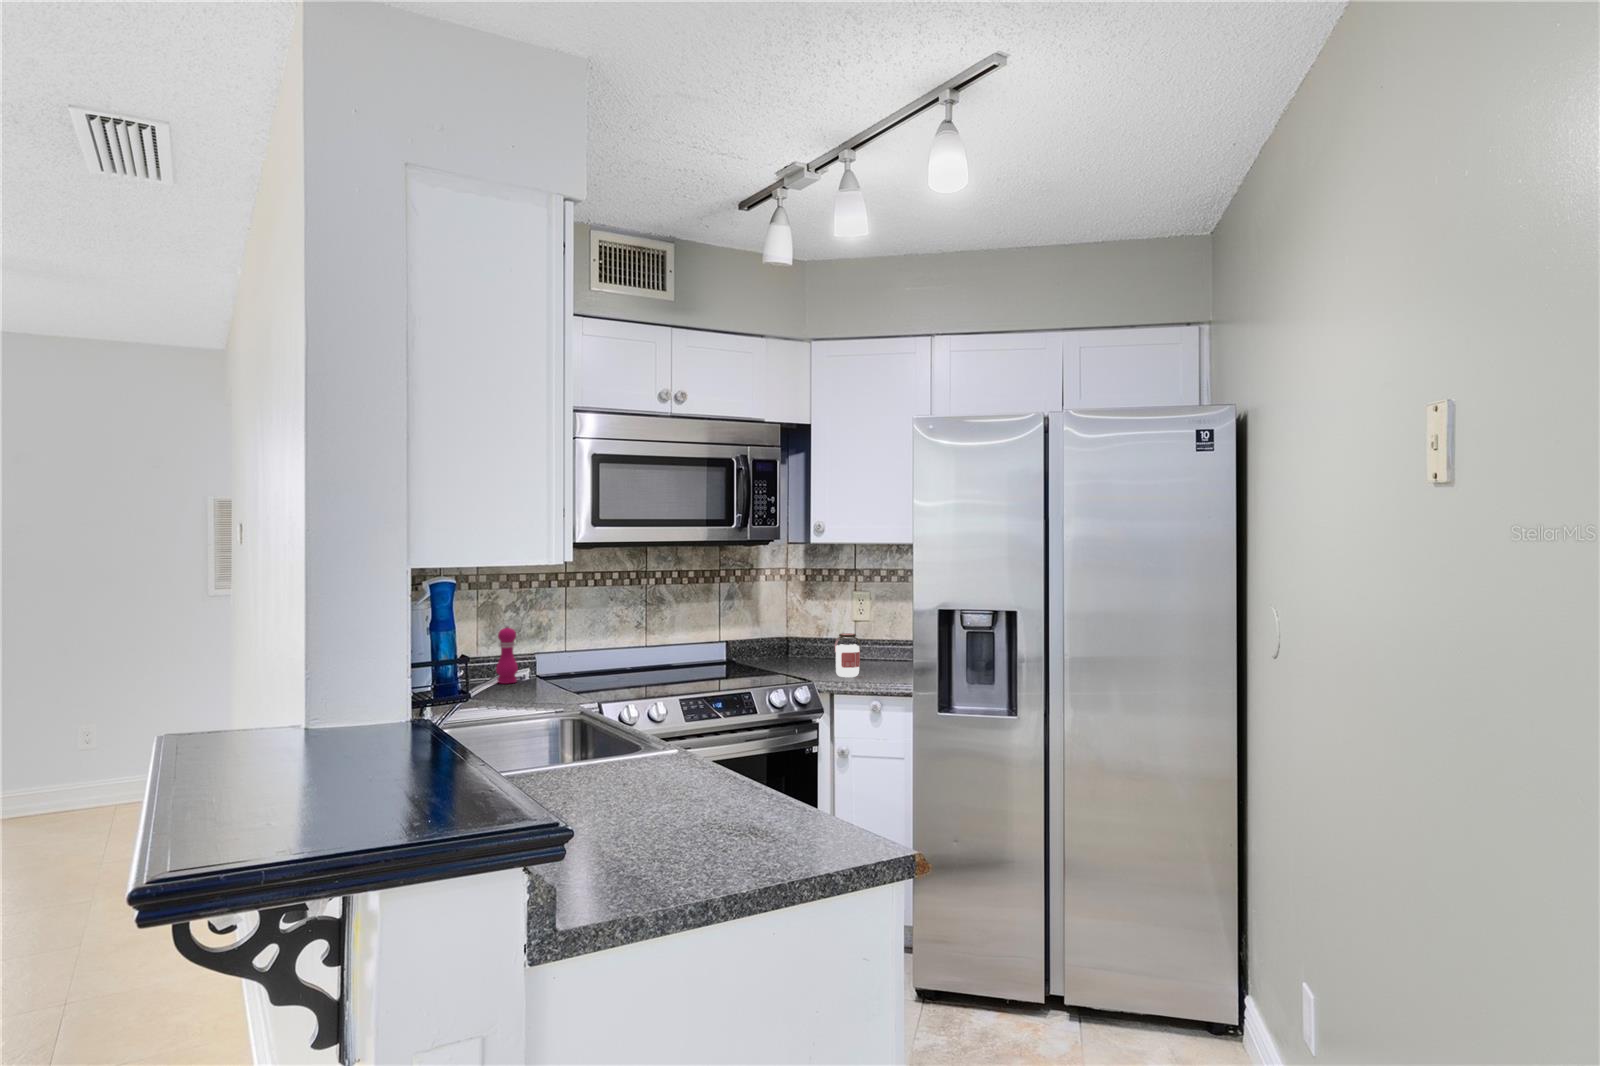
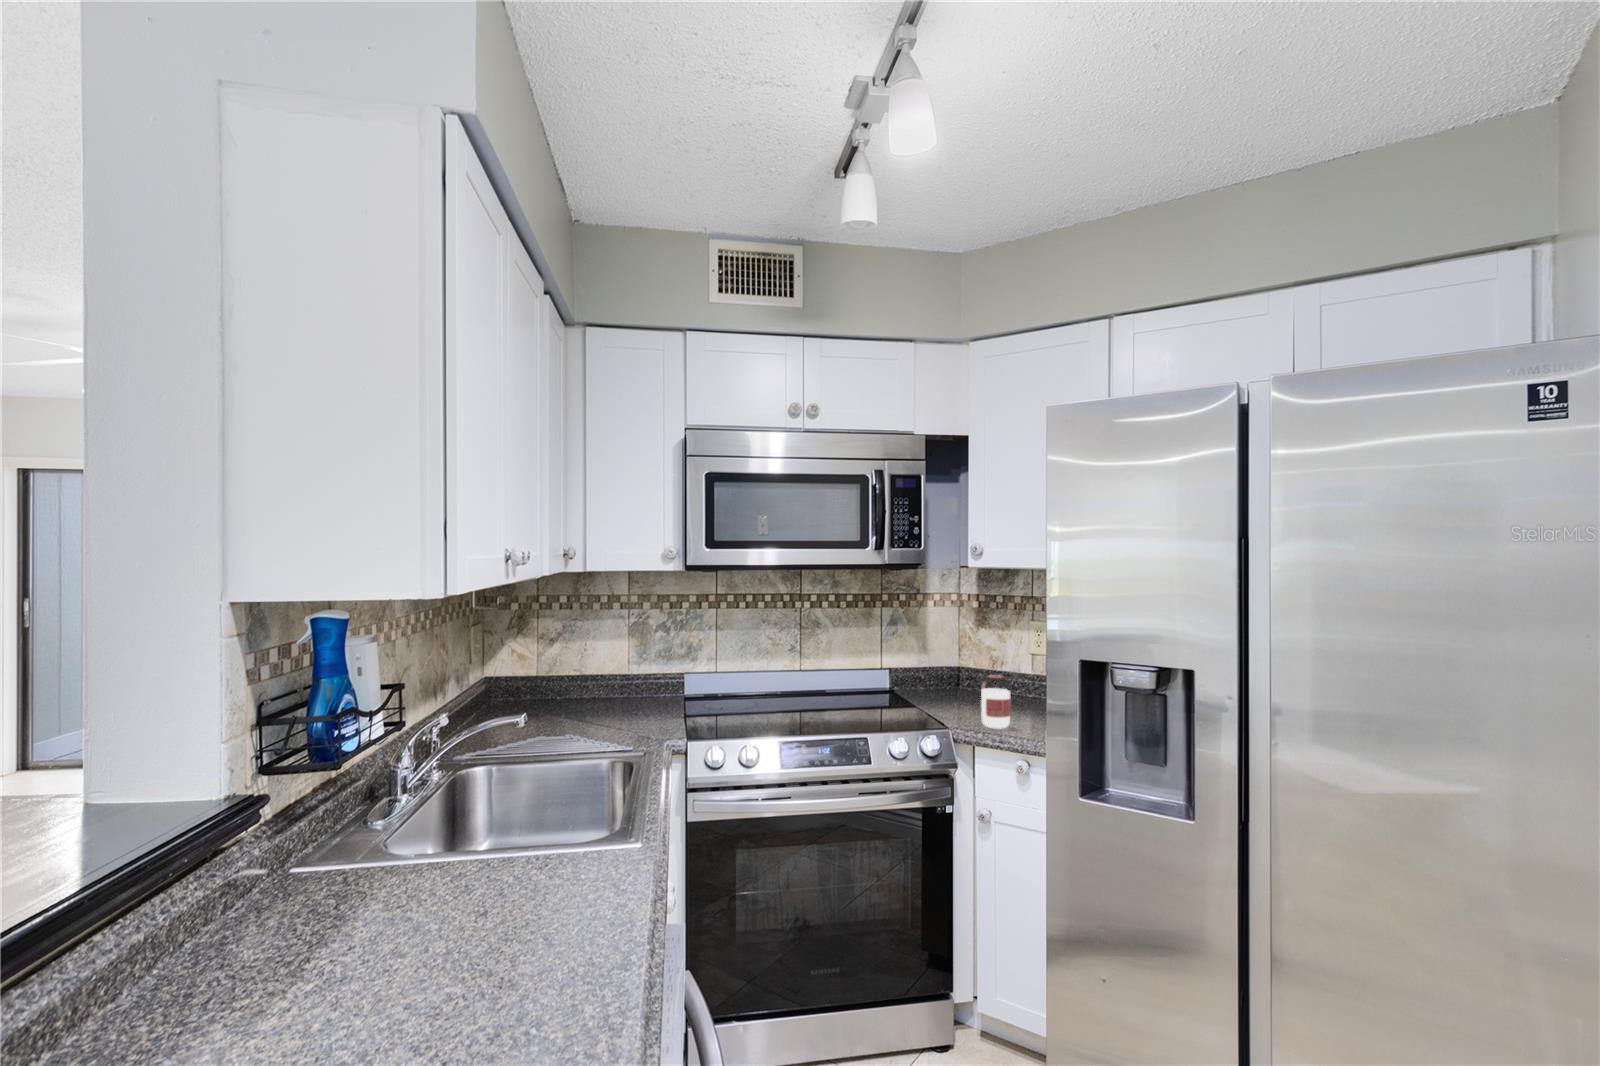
pepper mill: present [496,624,518,684] -> none [634,644,655,704]

